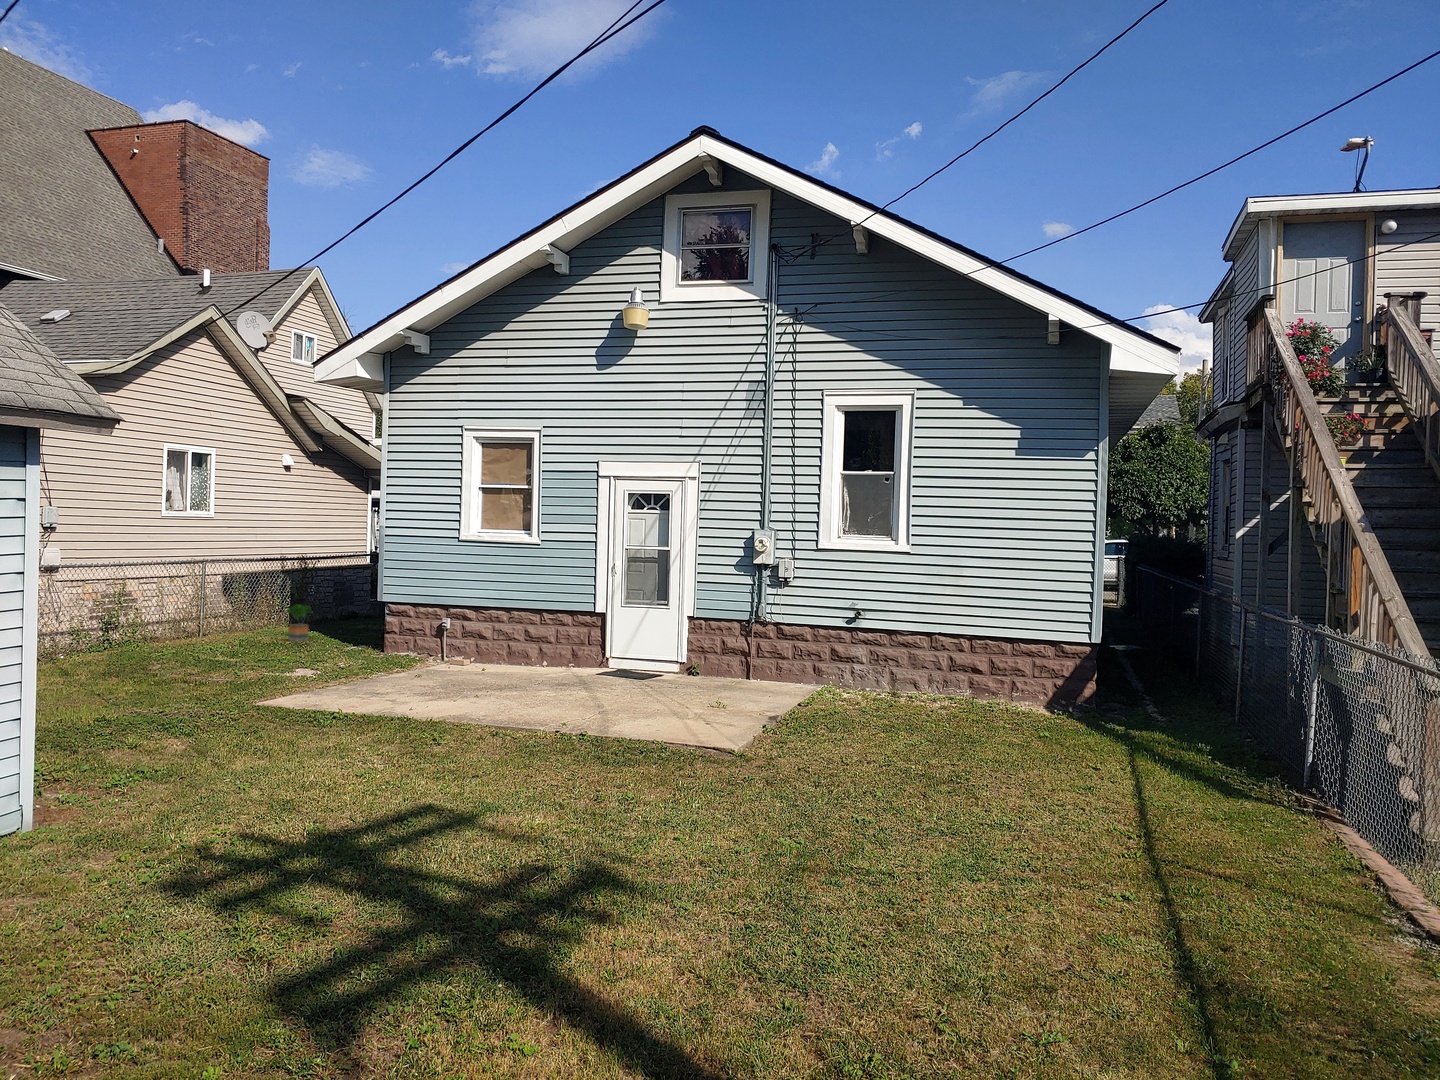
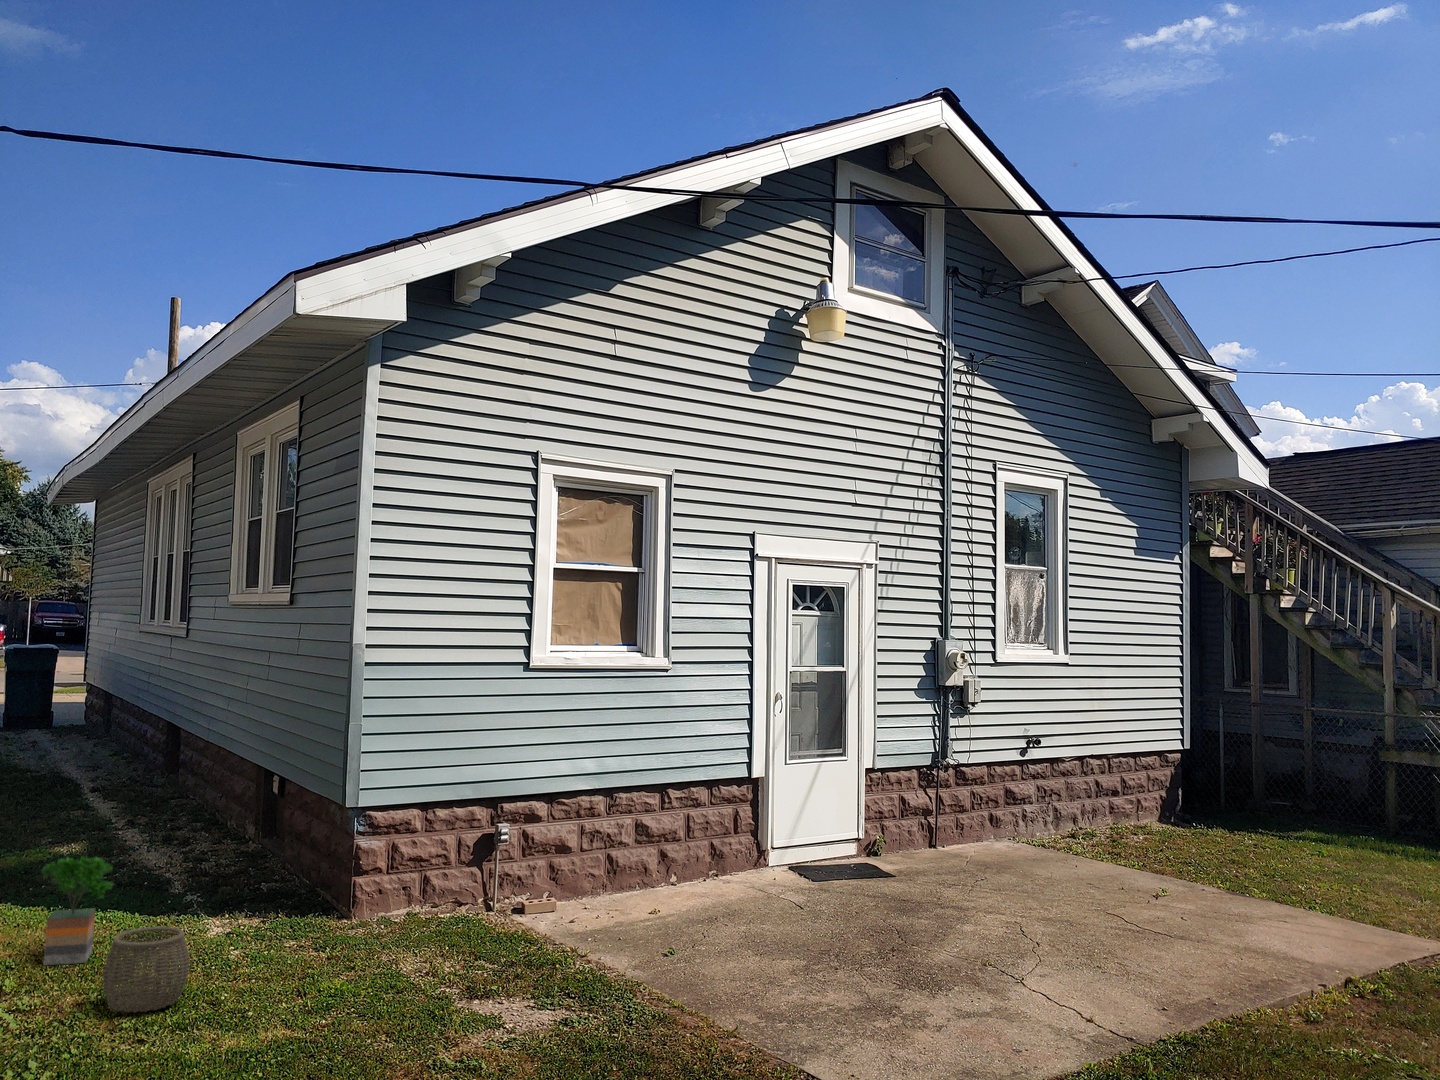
woven basket: none [249,625,279,651] -> present [102,927,190,1013]

